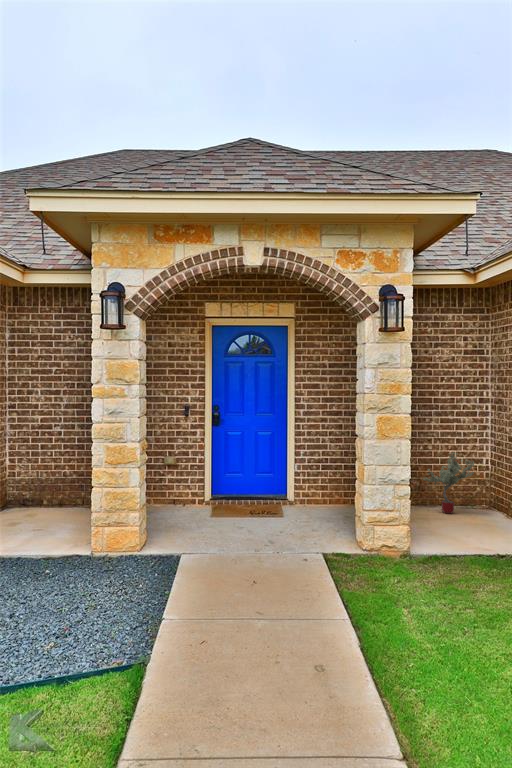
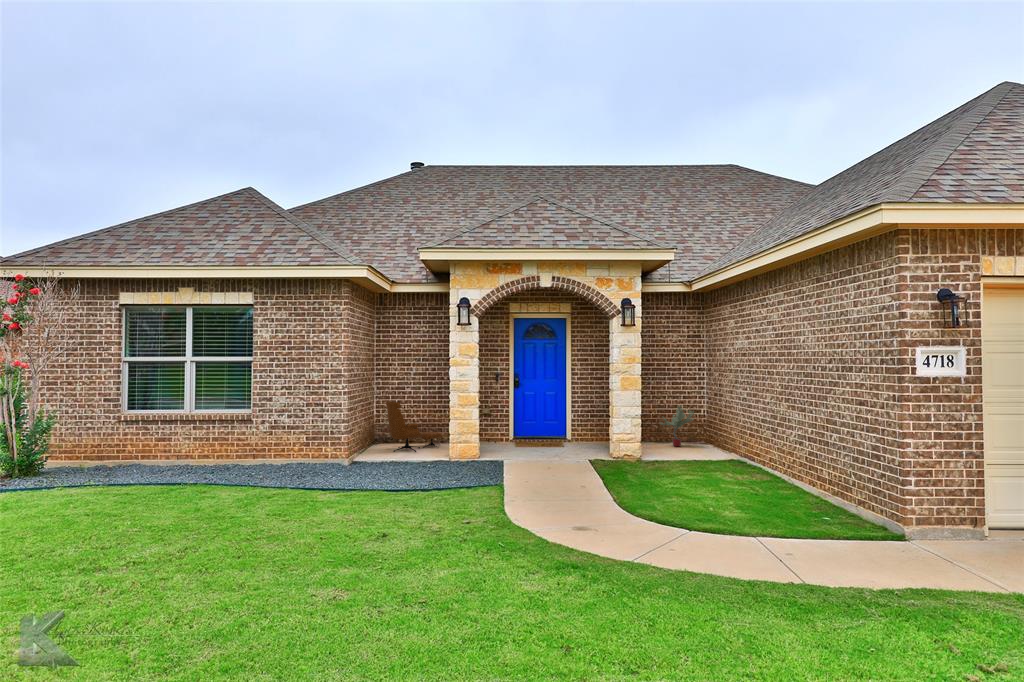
lounge chair: none [10,449,105,528] -> present [386,401,442,452]

